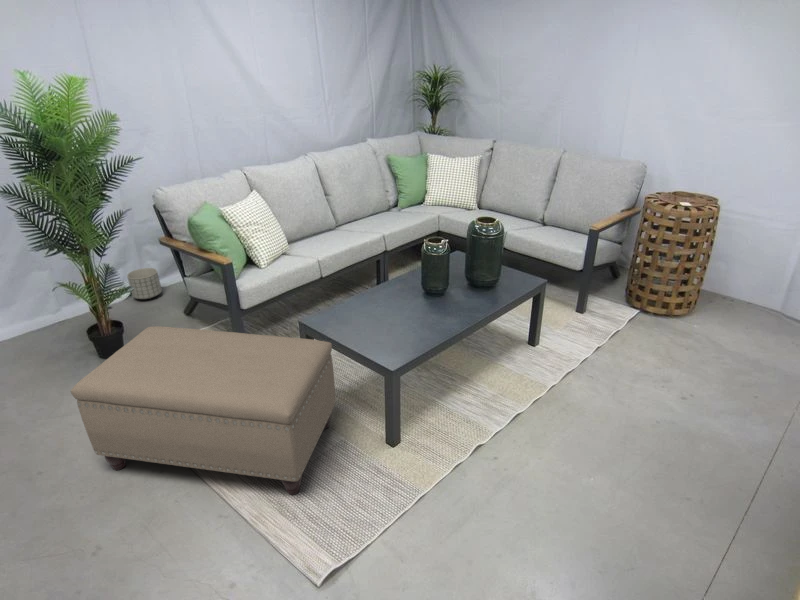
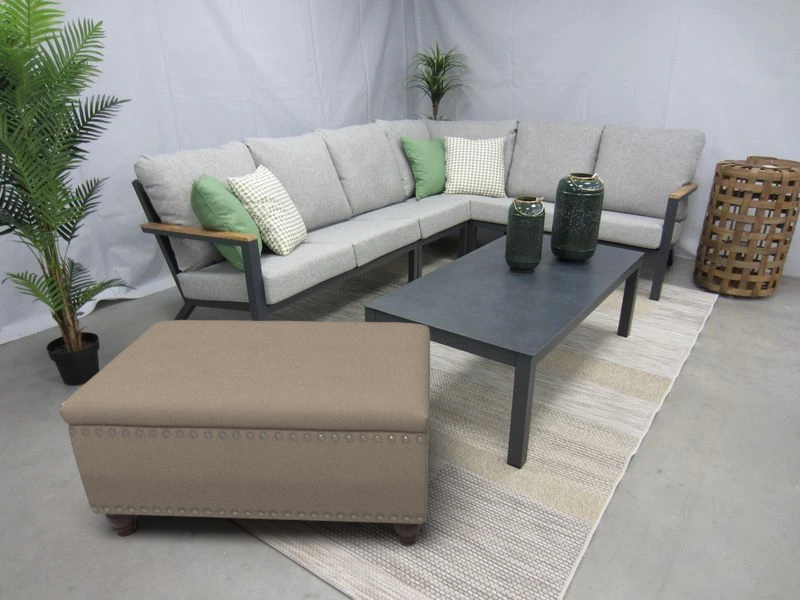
planter: present [127,268,162,299] -> none [88,274,133,314]

